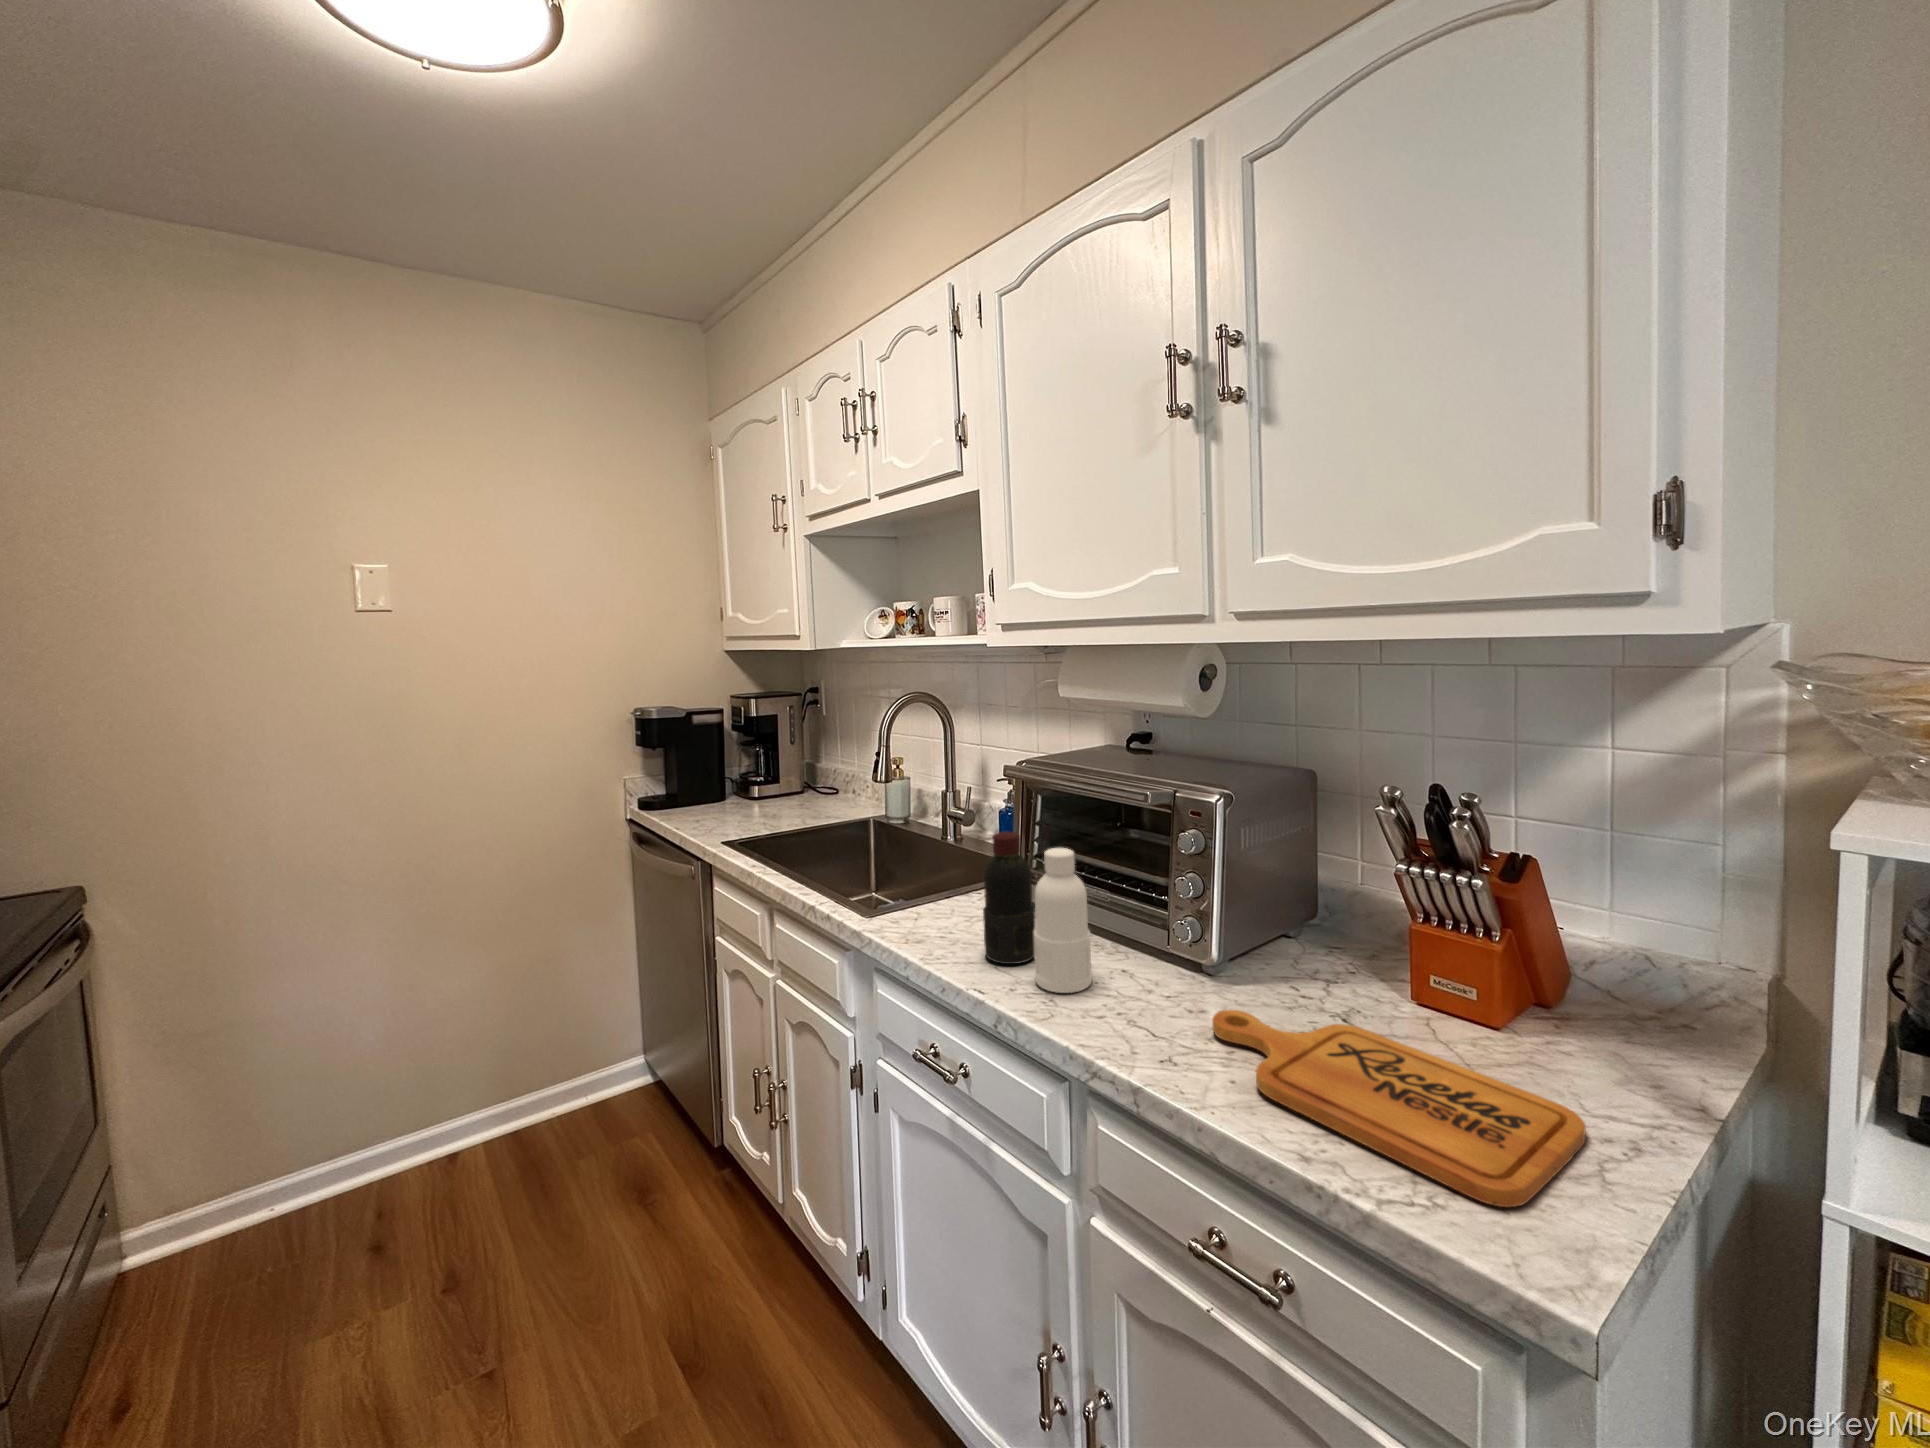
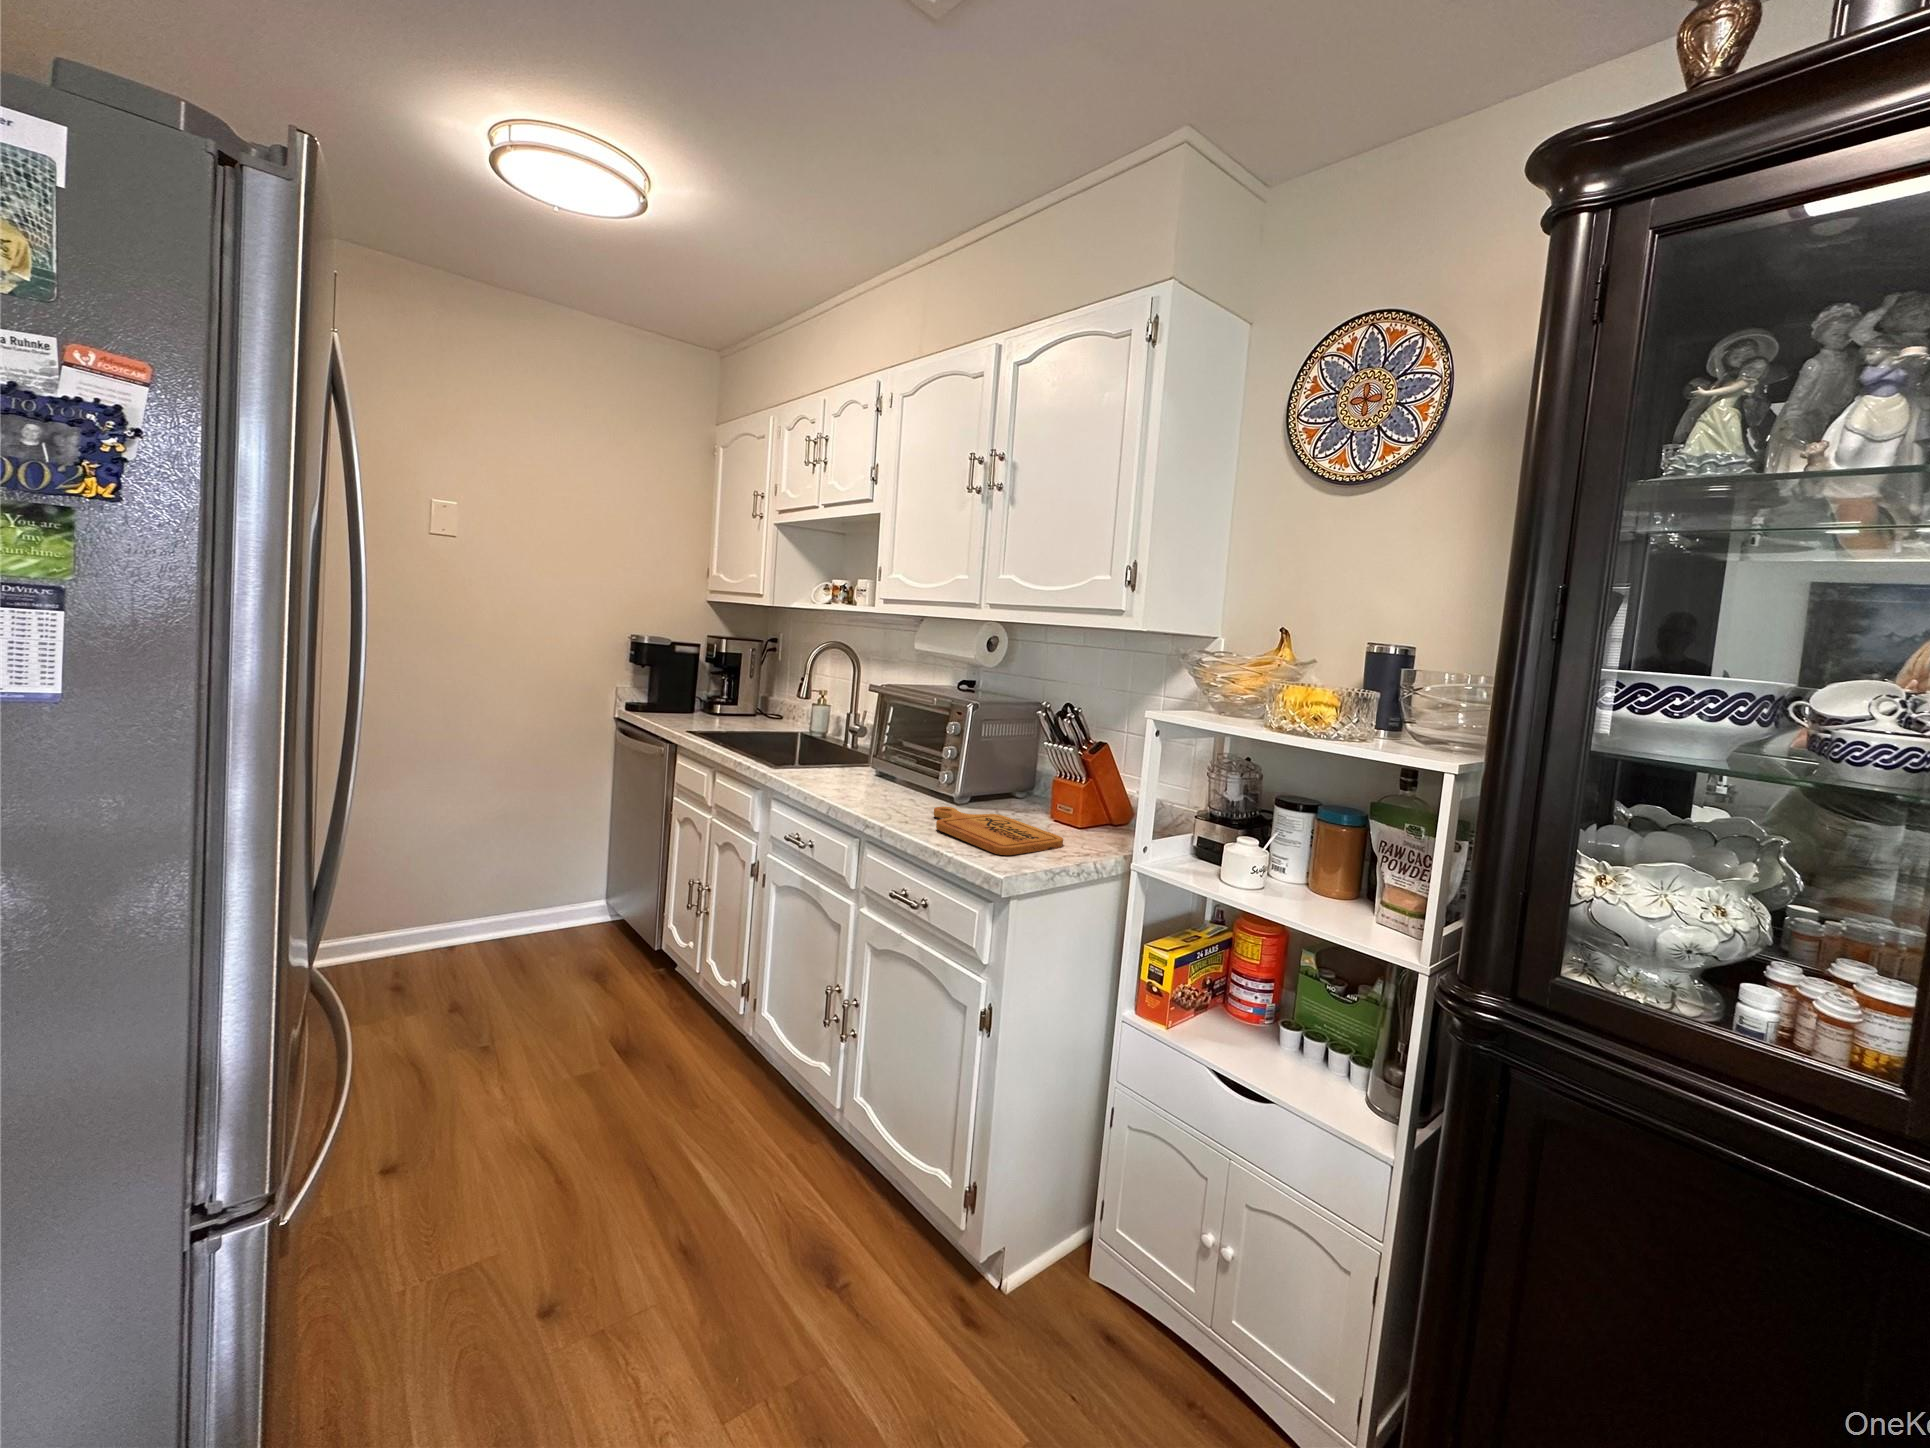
bottle: present [983,832,1092,993] -> none [836,717,891,801]

